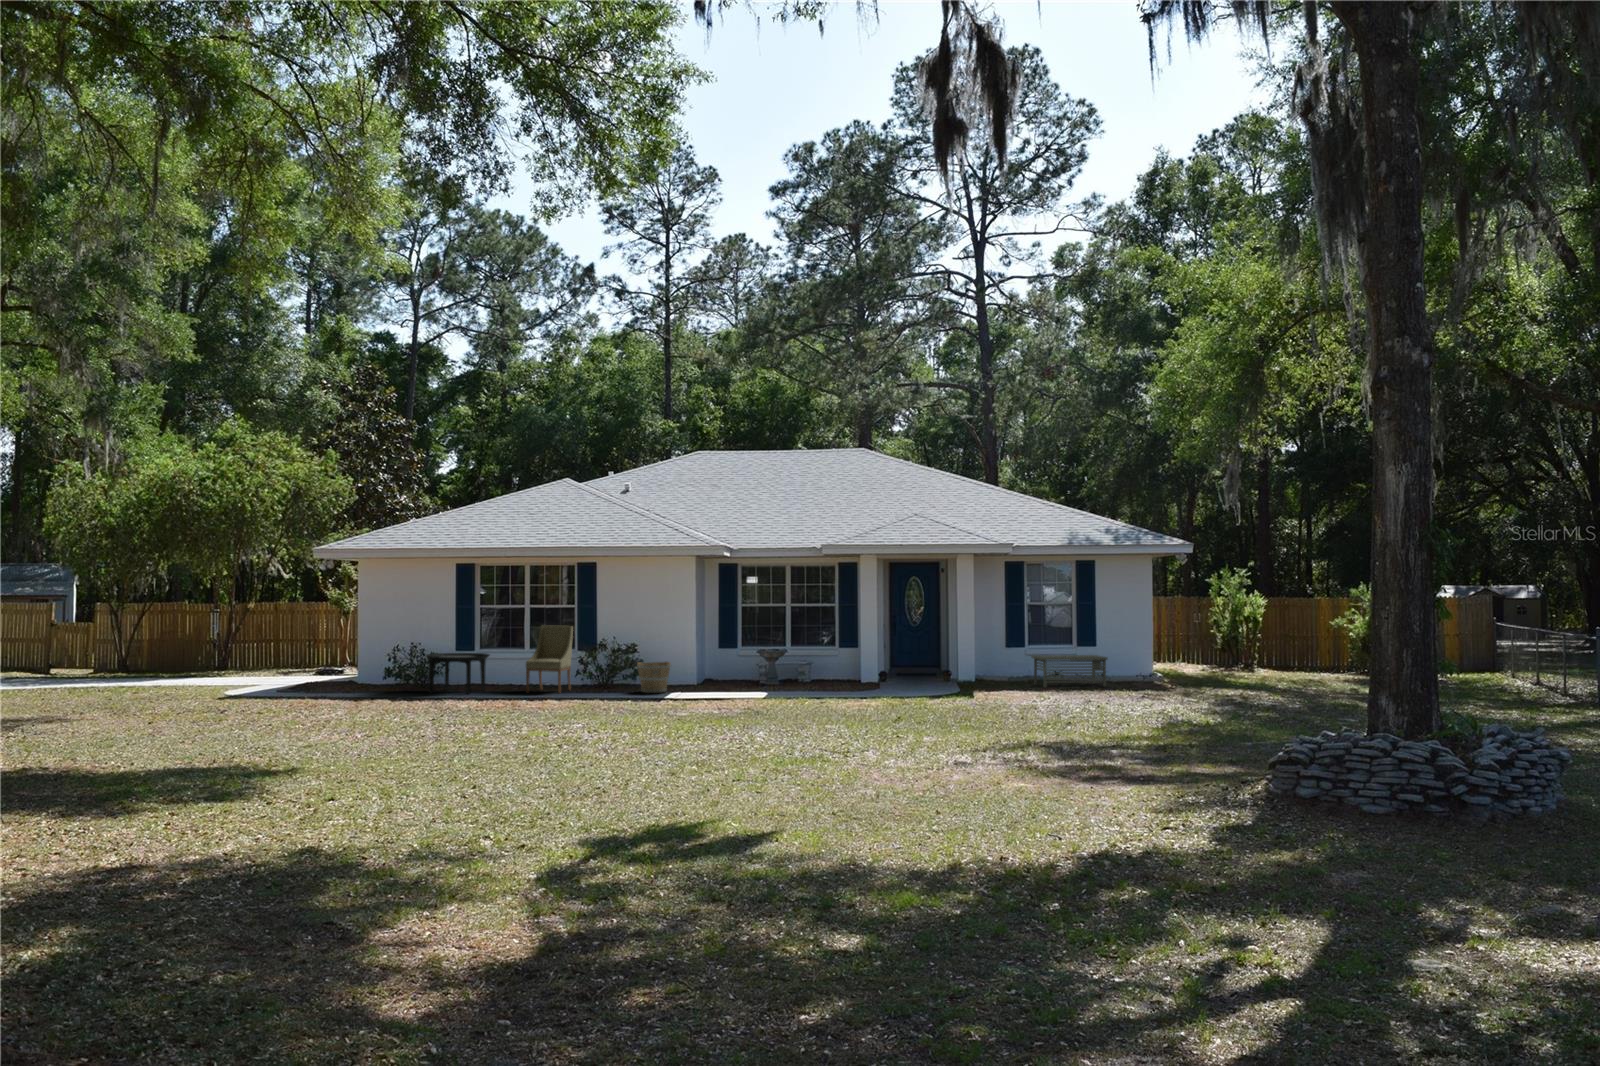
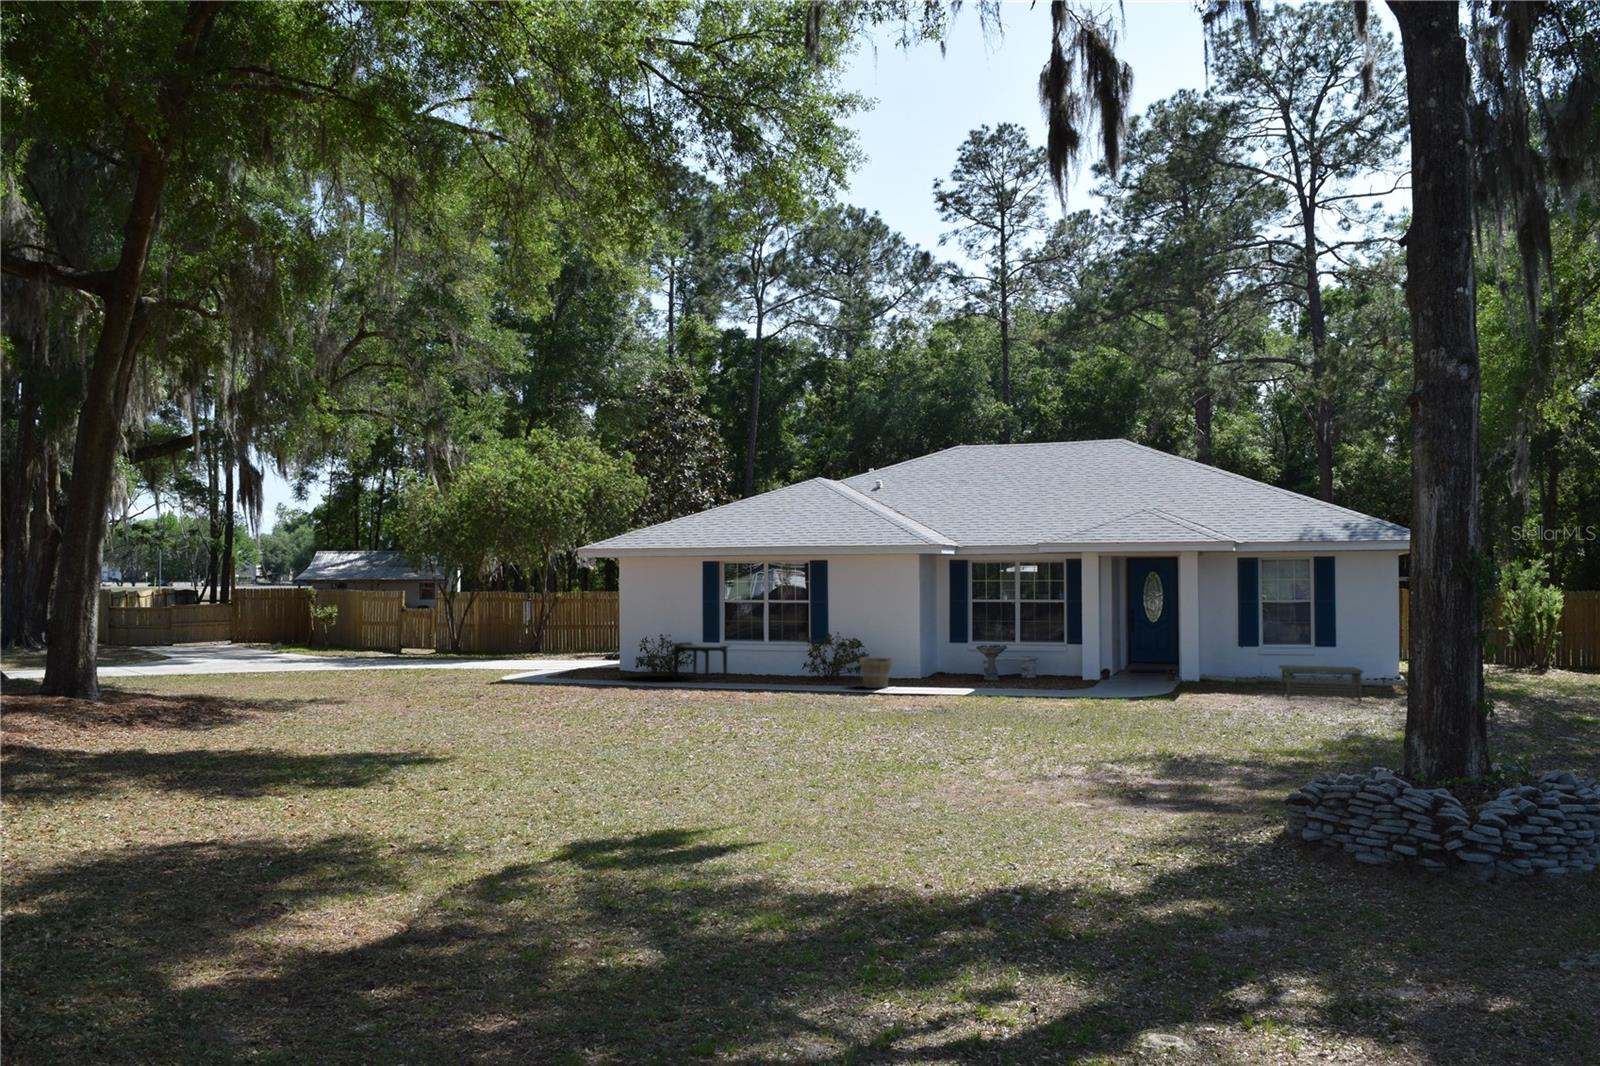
chair: present [526,626,573,694] -> none [758,619,805,685]

